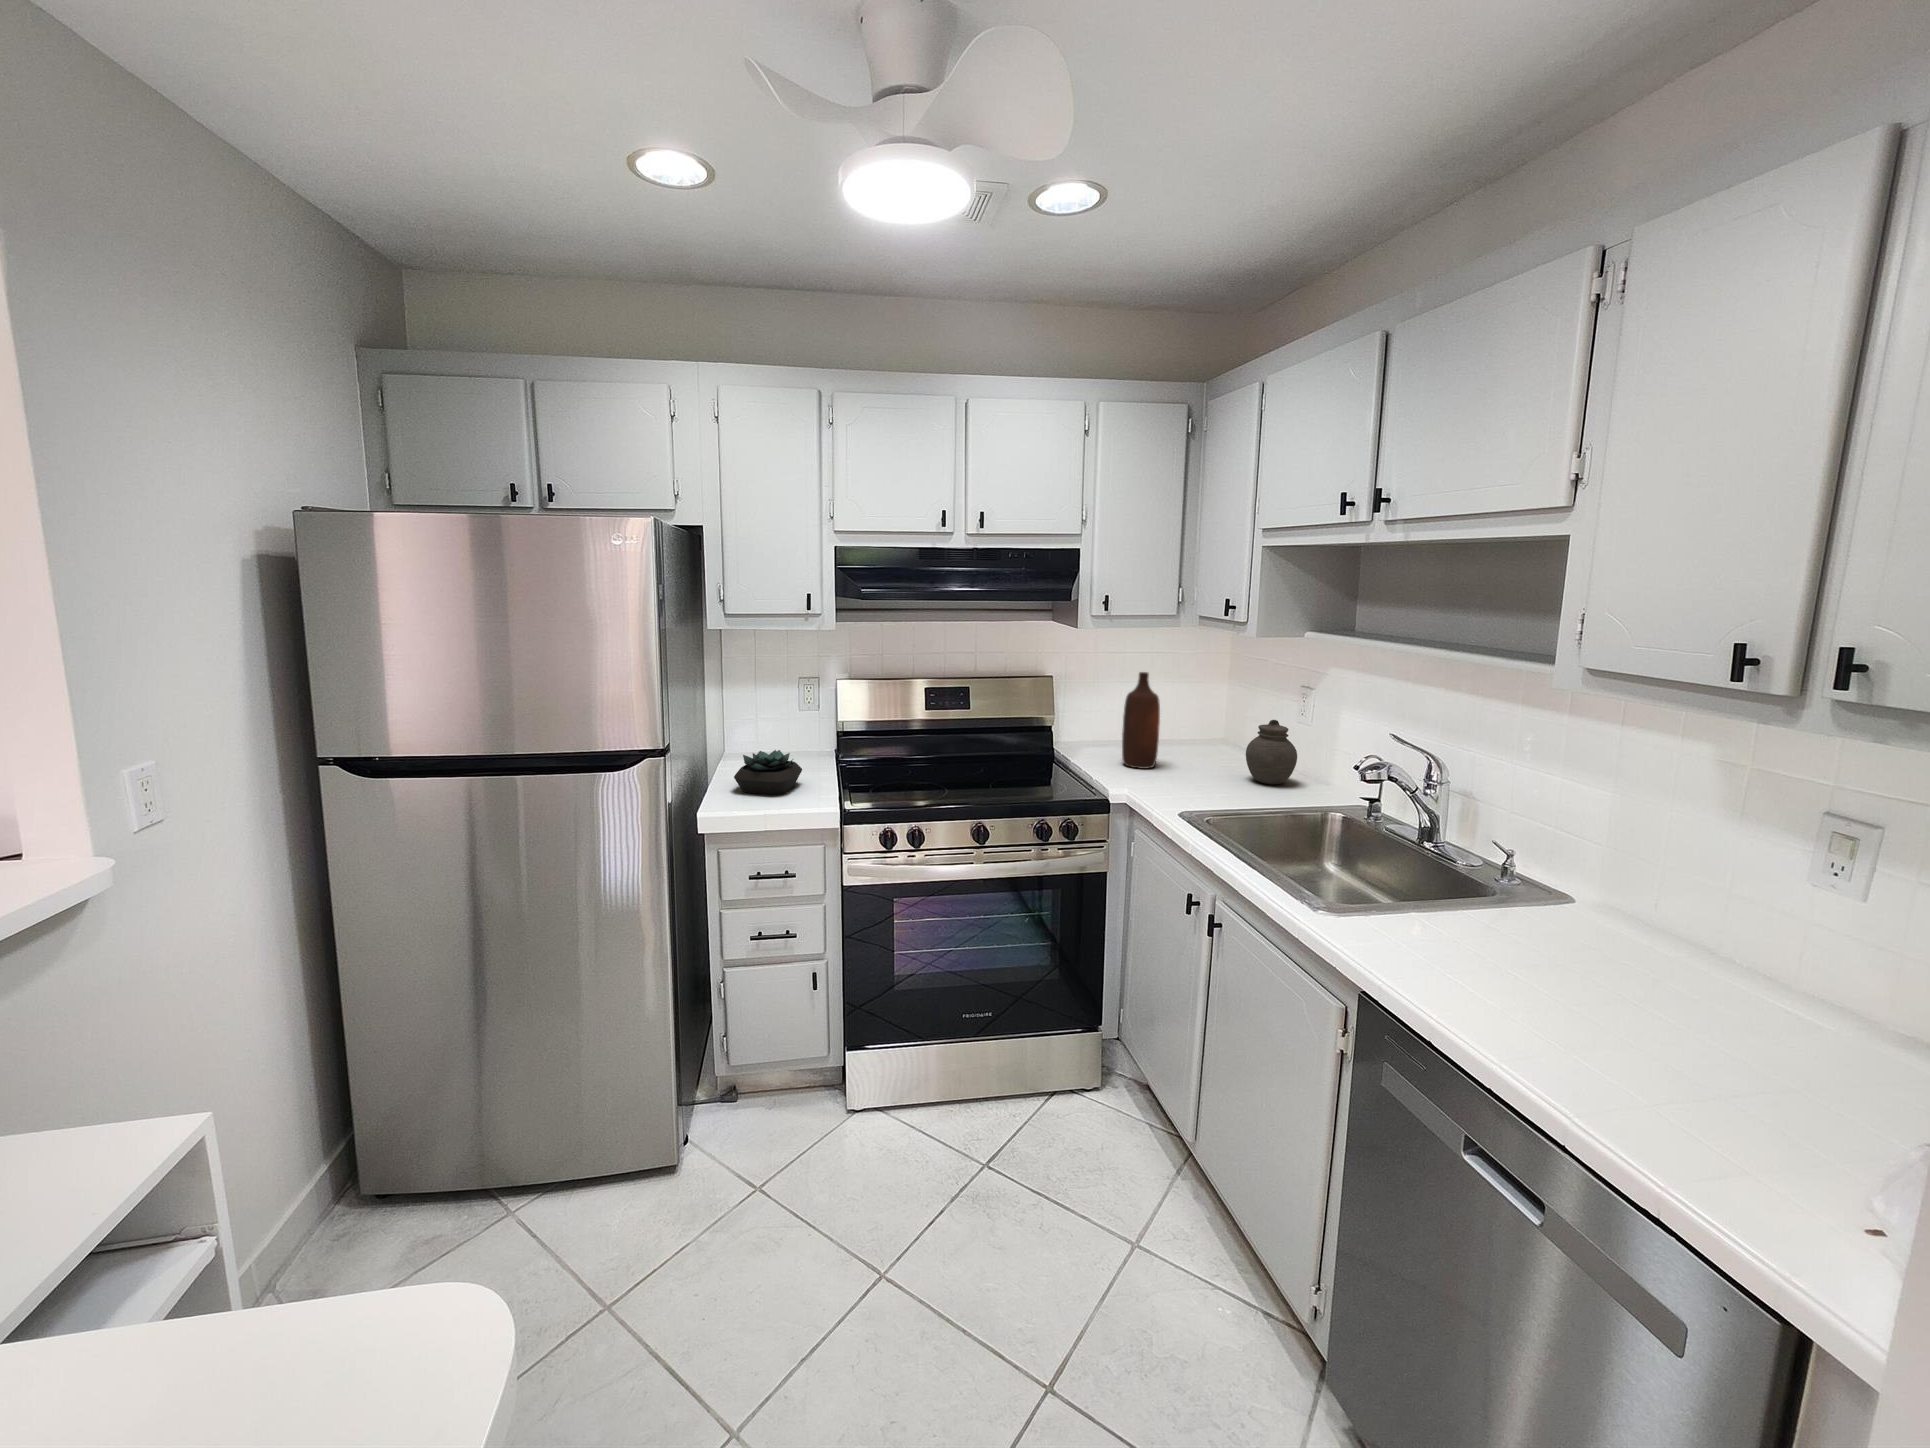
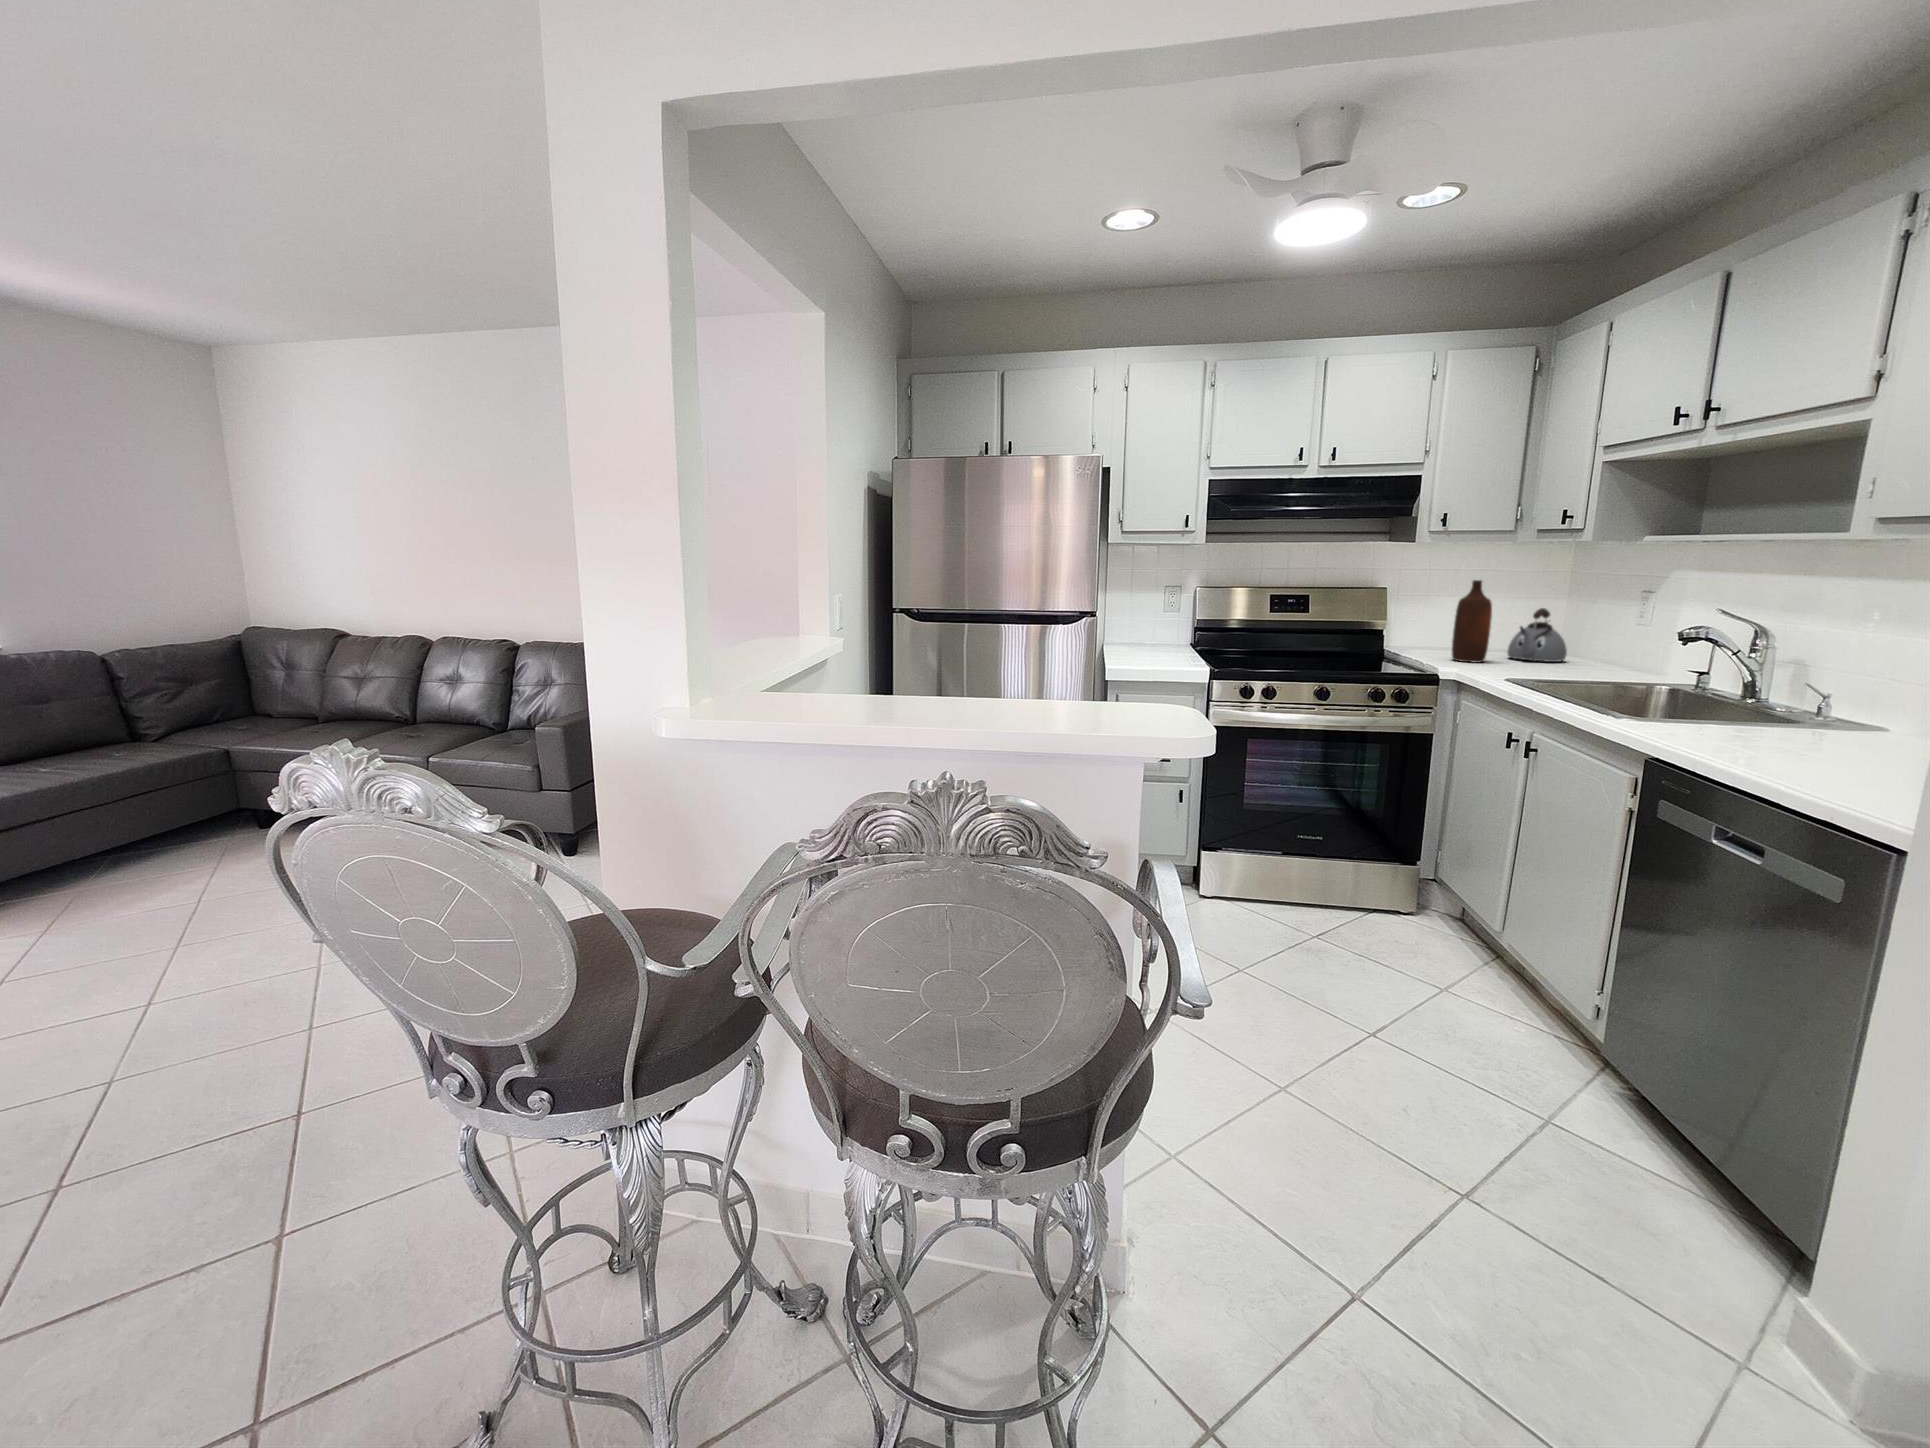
kettle: none [1177,698,1232,761] -> present [1507,608,1567,662]
jar: present [1246,720,1297,784] -> none [1578,617,1632,673]
succulent plant: present [734,750,802,795] -> none [1123,632,1172,661]

